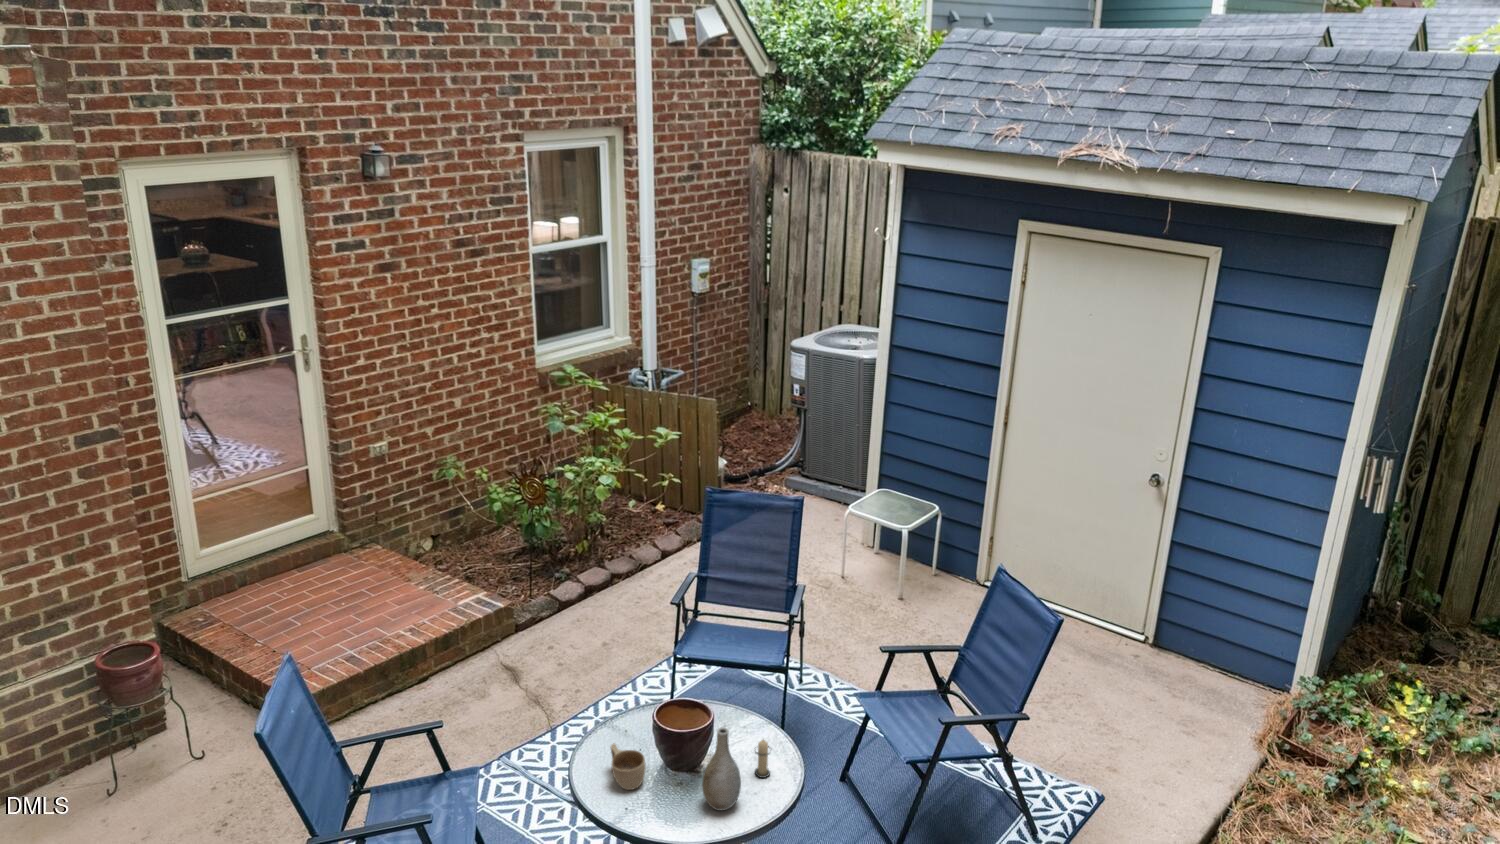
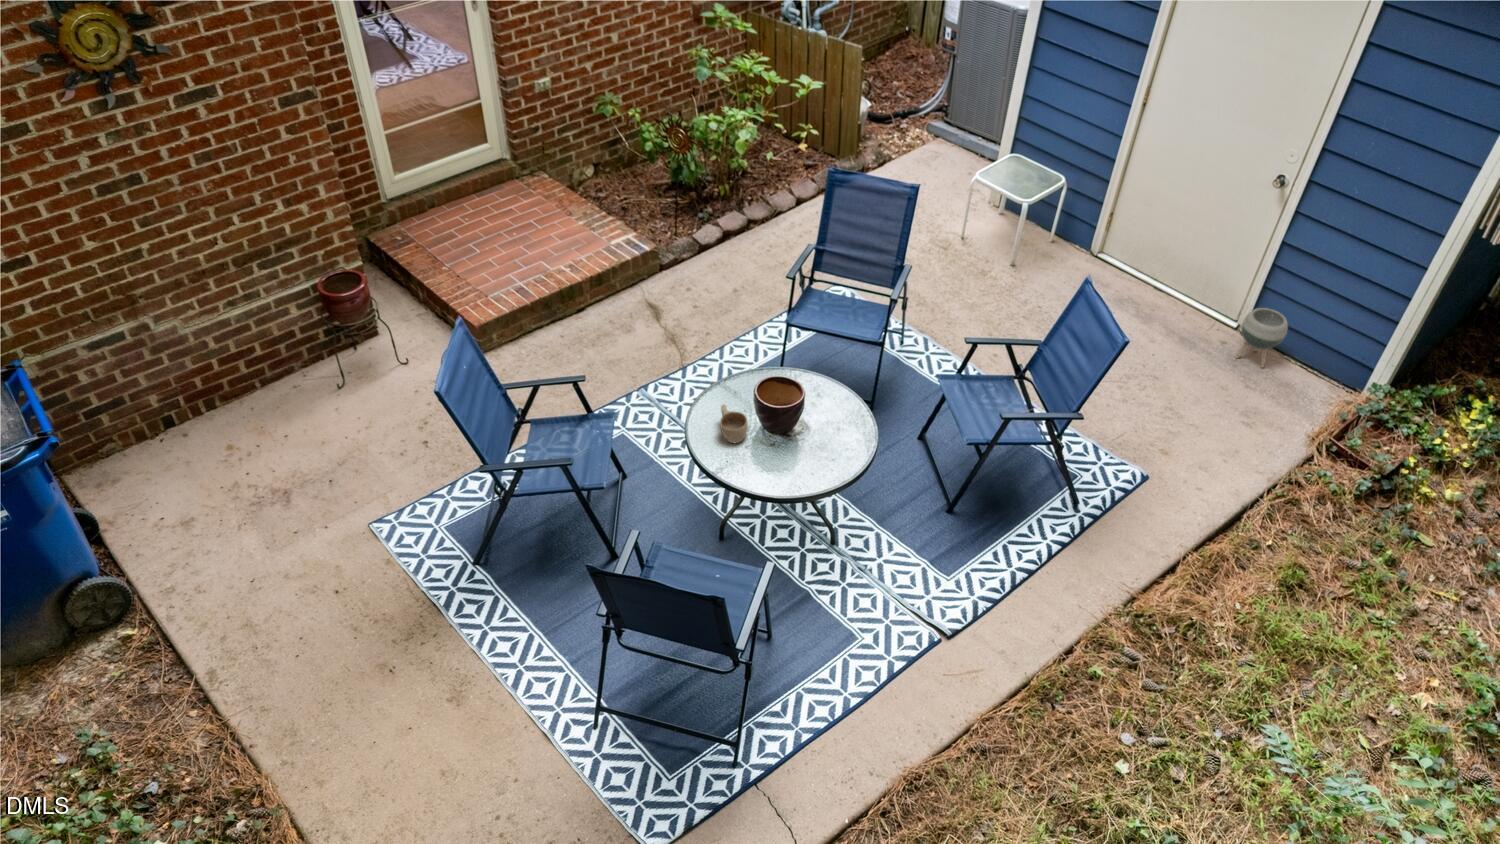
planter: none [1152,612,1199,676] -> present [1235,308,1288,368]
vase: present [702,727,741,810] -> none [791,409,823,470]
candle: present [755,740,770,778] -> none [836,415,854,445]

